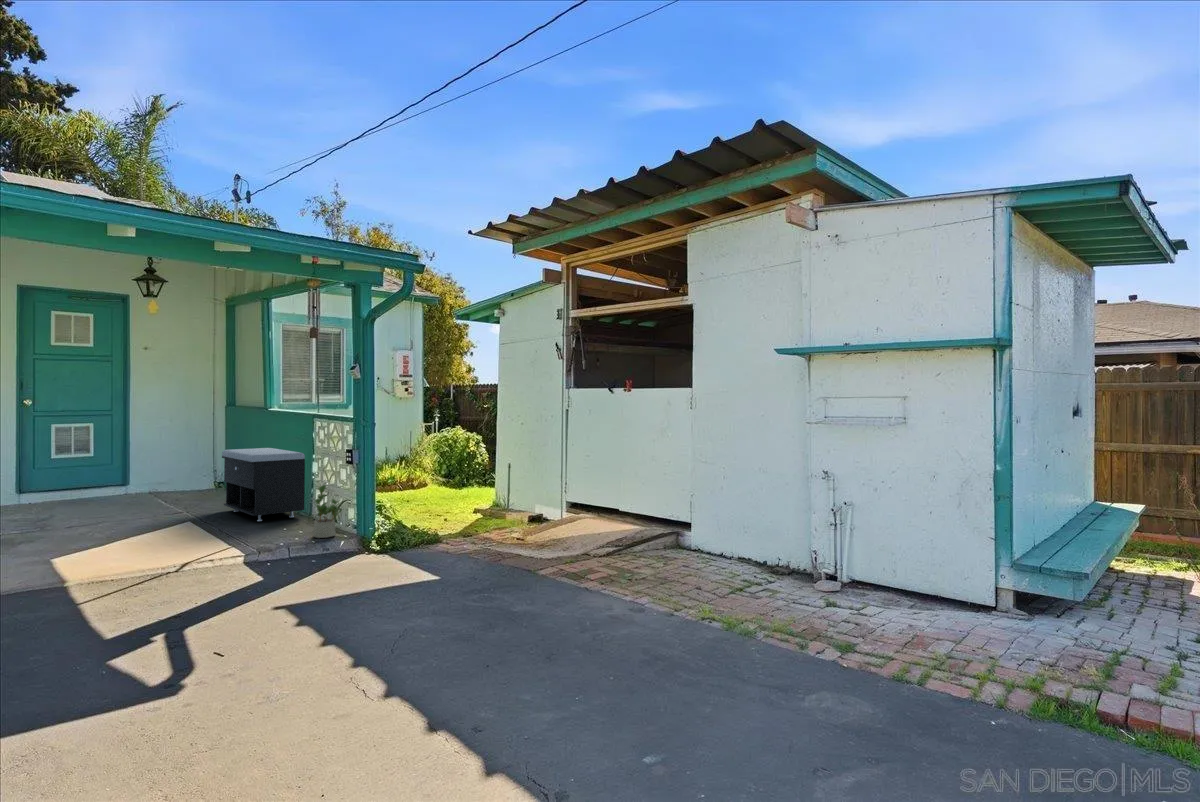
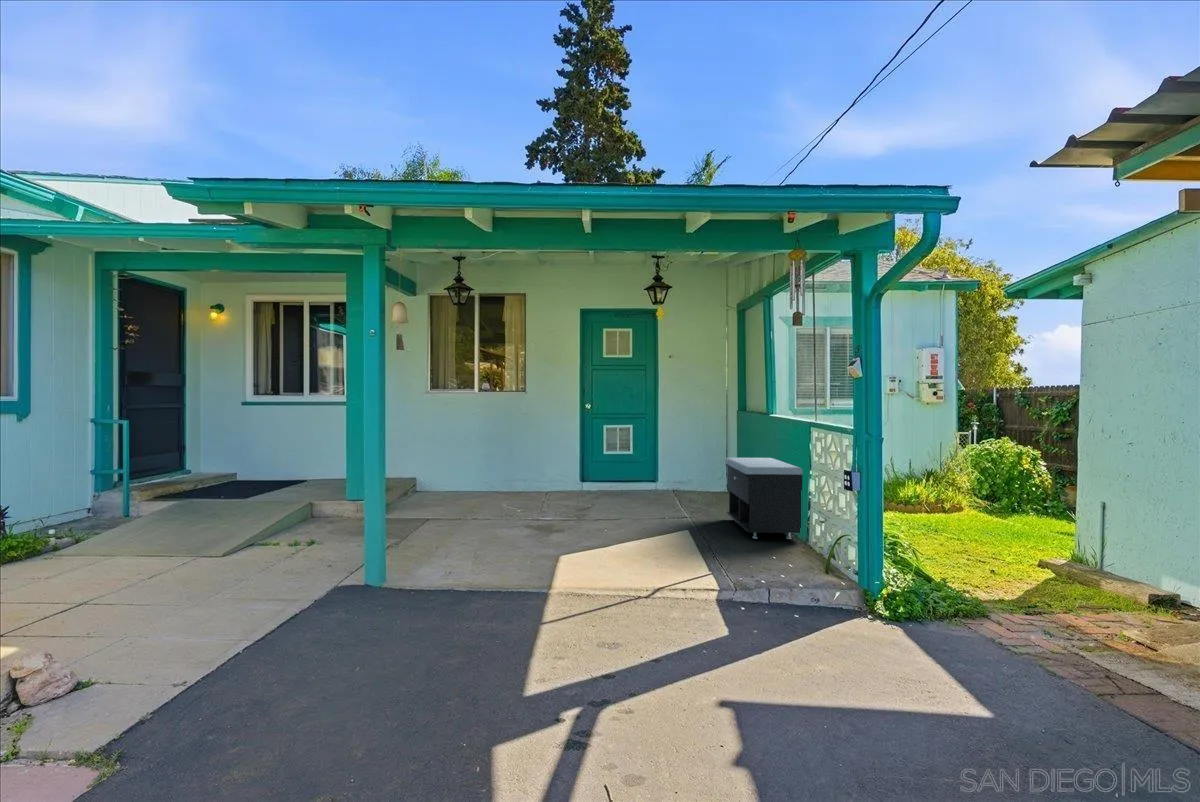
potted plant: present [313,485,342,538] -> none [805,511,842,577]

